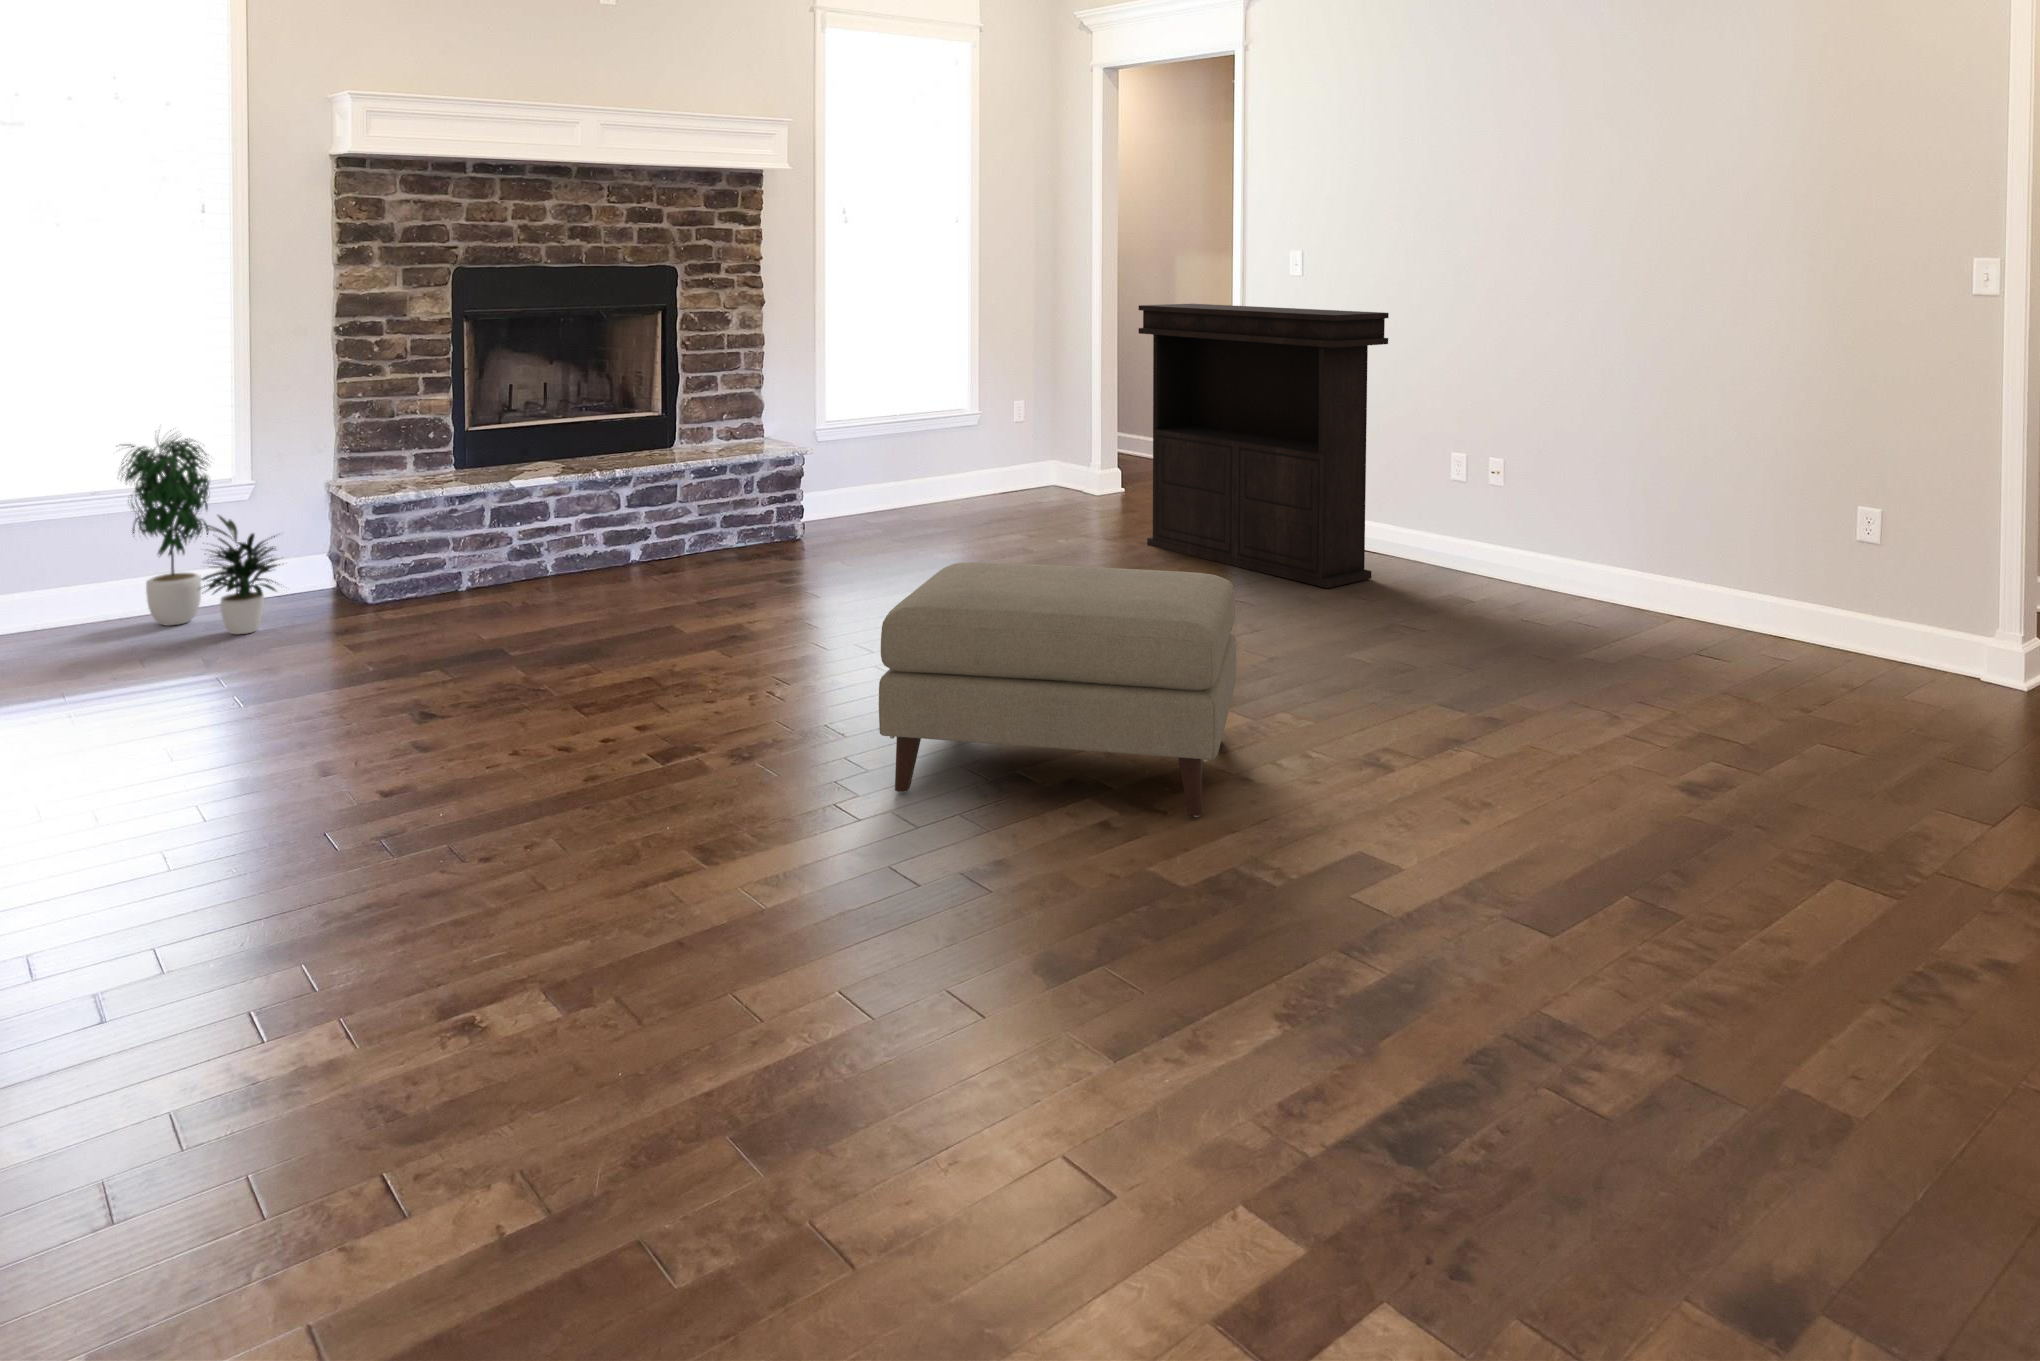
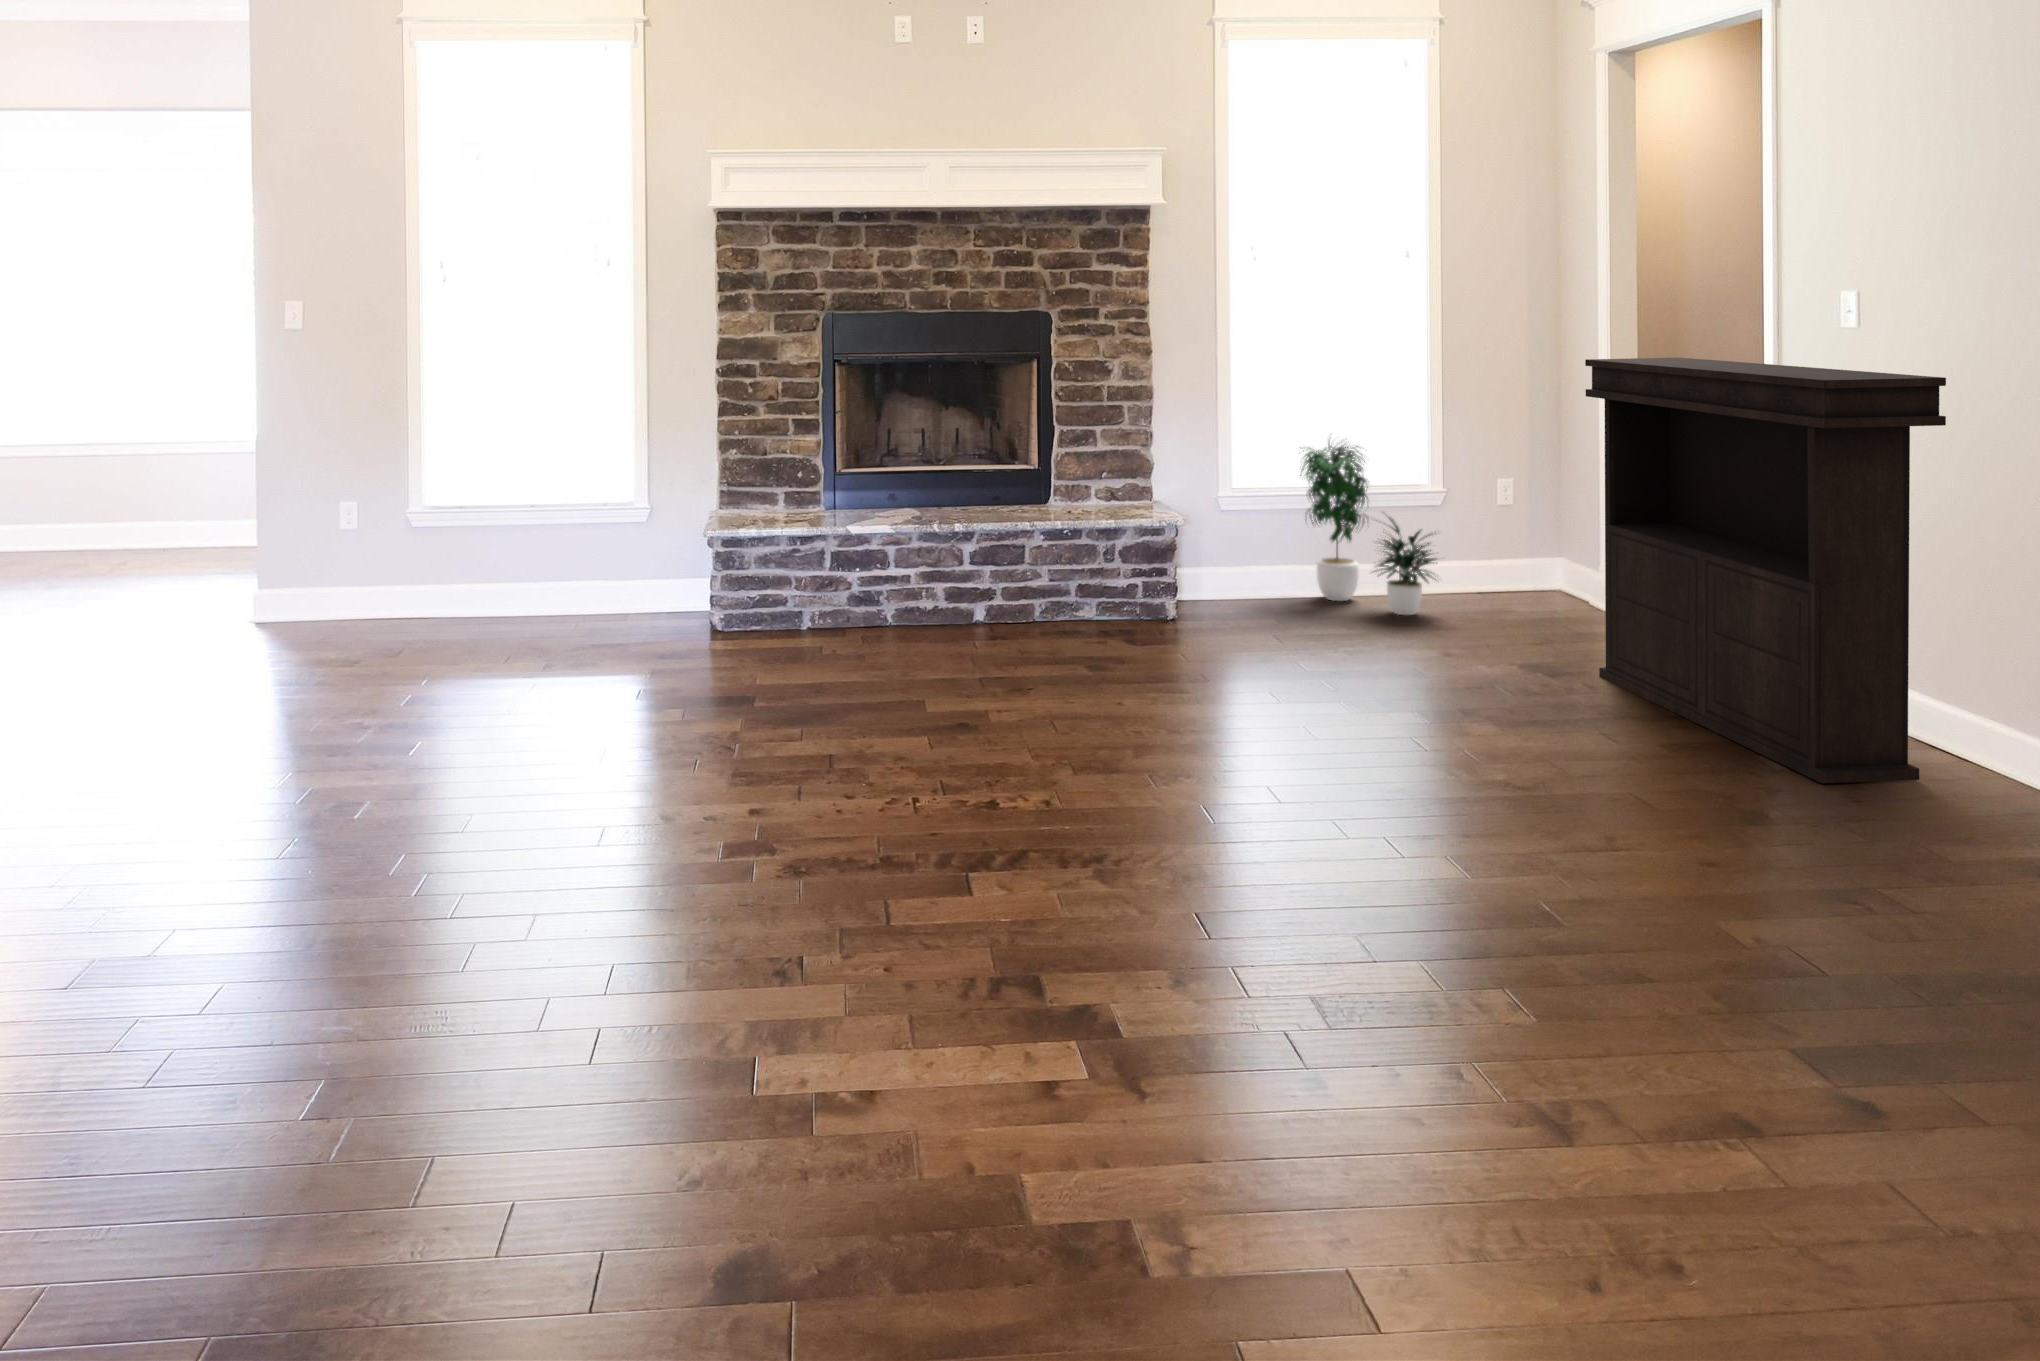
potted plant: present [121,438,283,634] -> present [1300,445,1437,615]
ottoman: present [879,562,1236,817] -> none [896,682,1422,1105]

